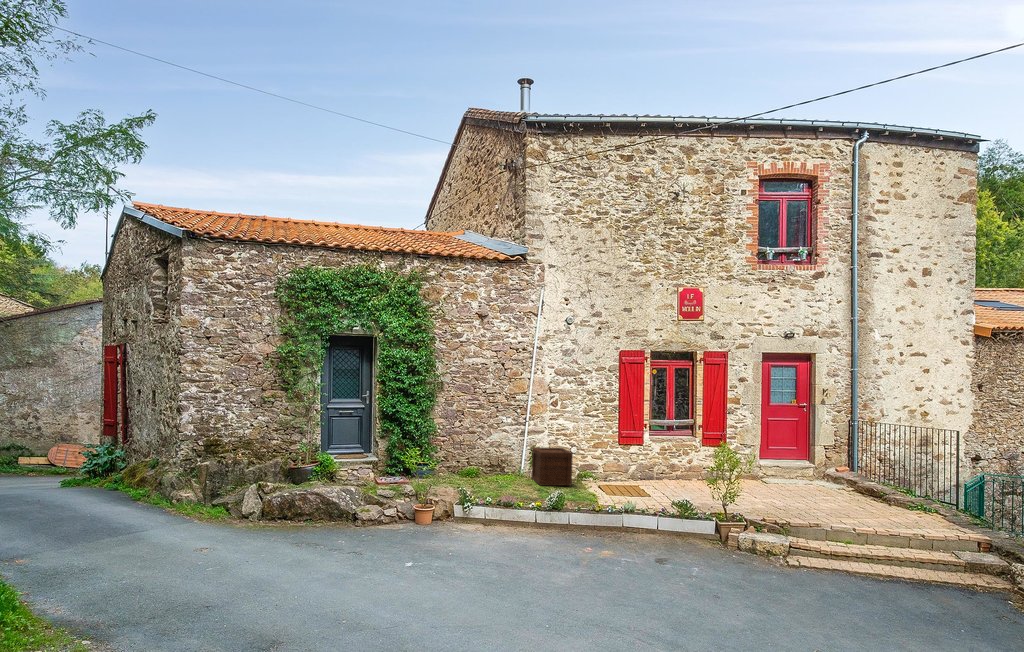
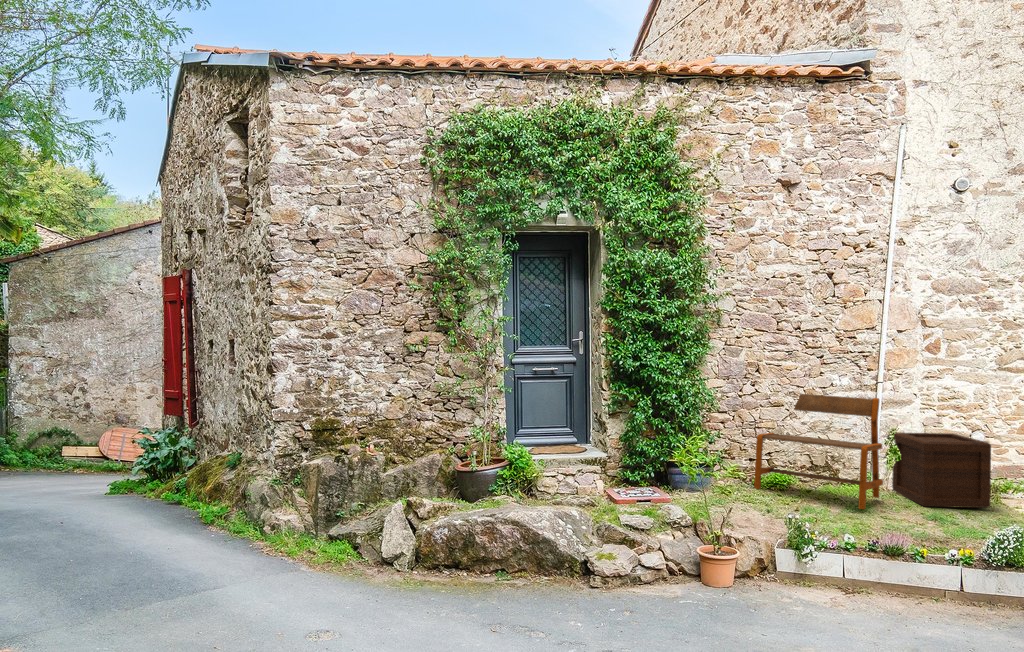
bench: none [457,425,521,487] -> present [754,394,883,509]

